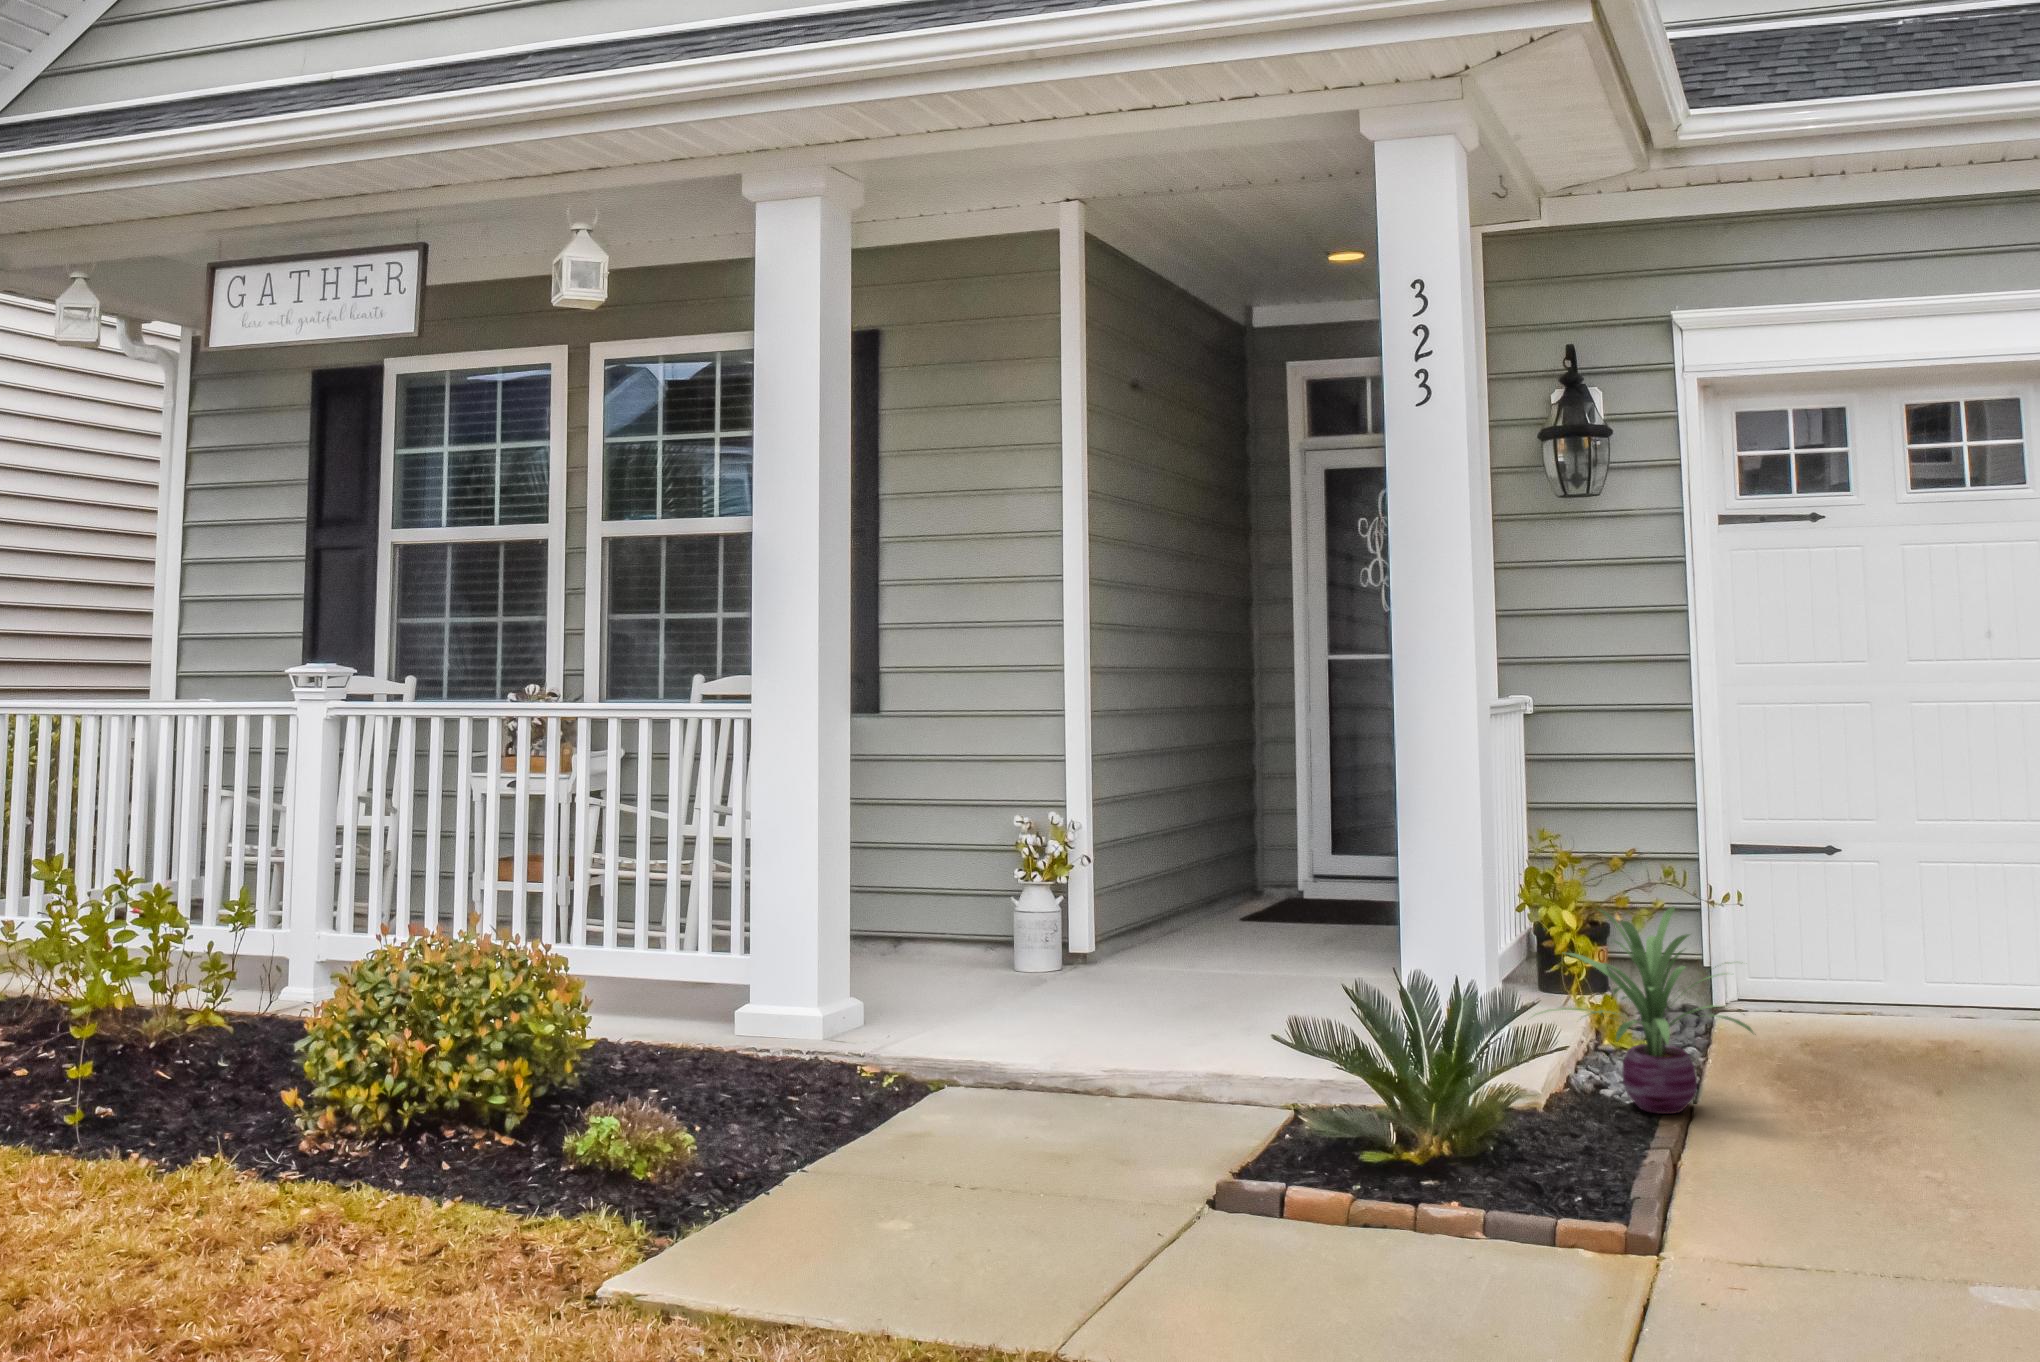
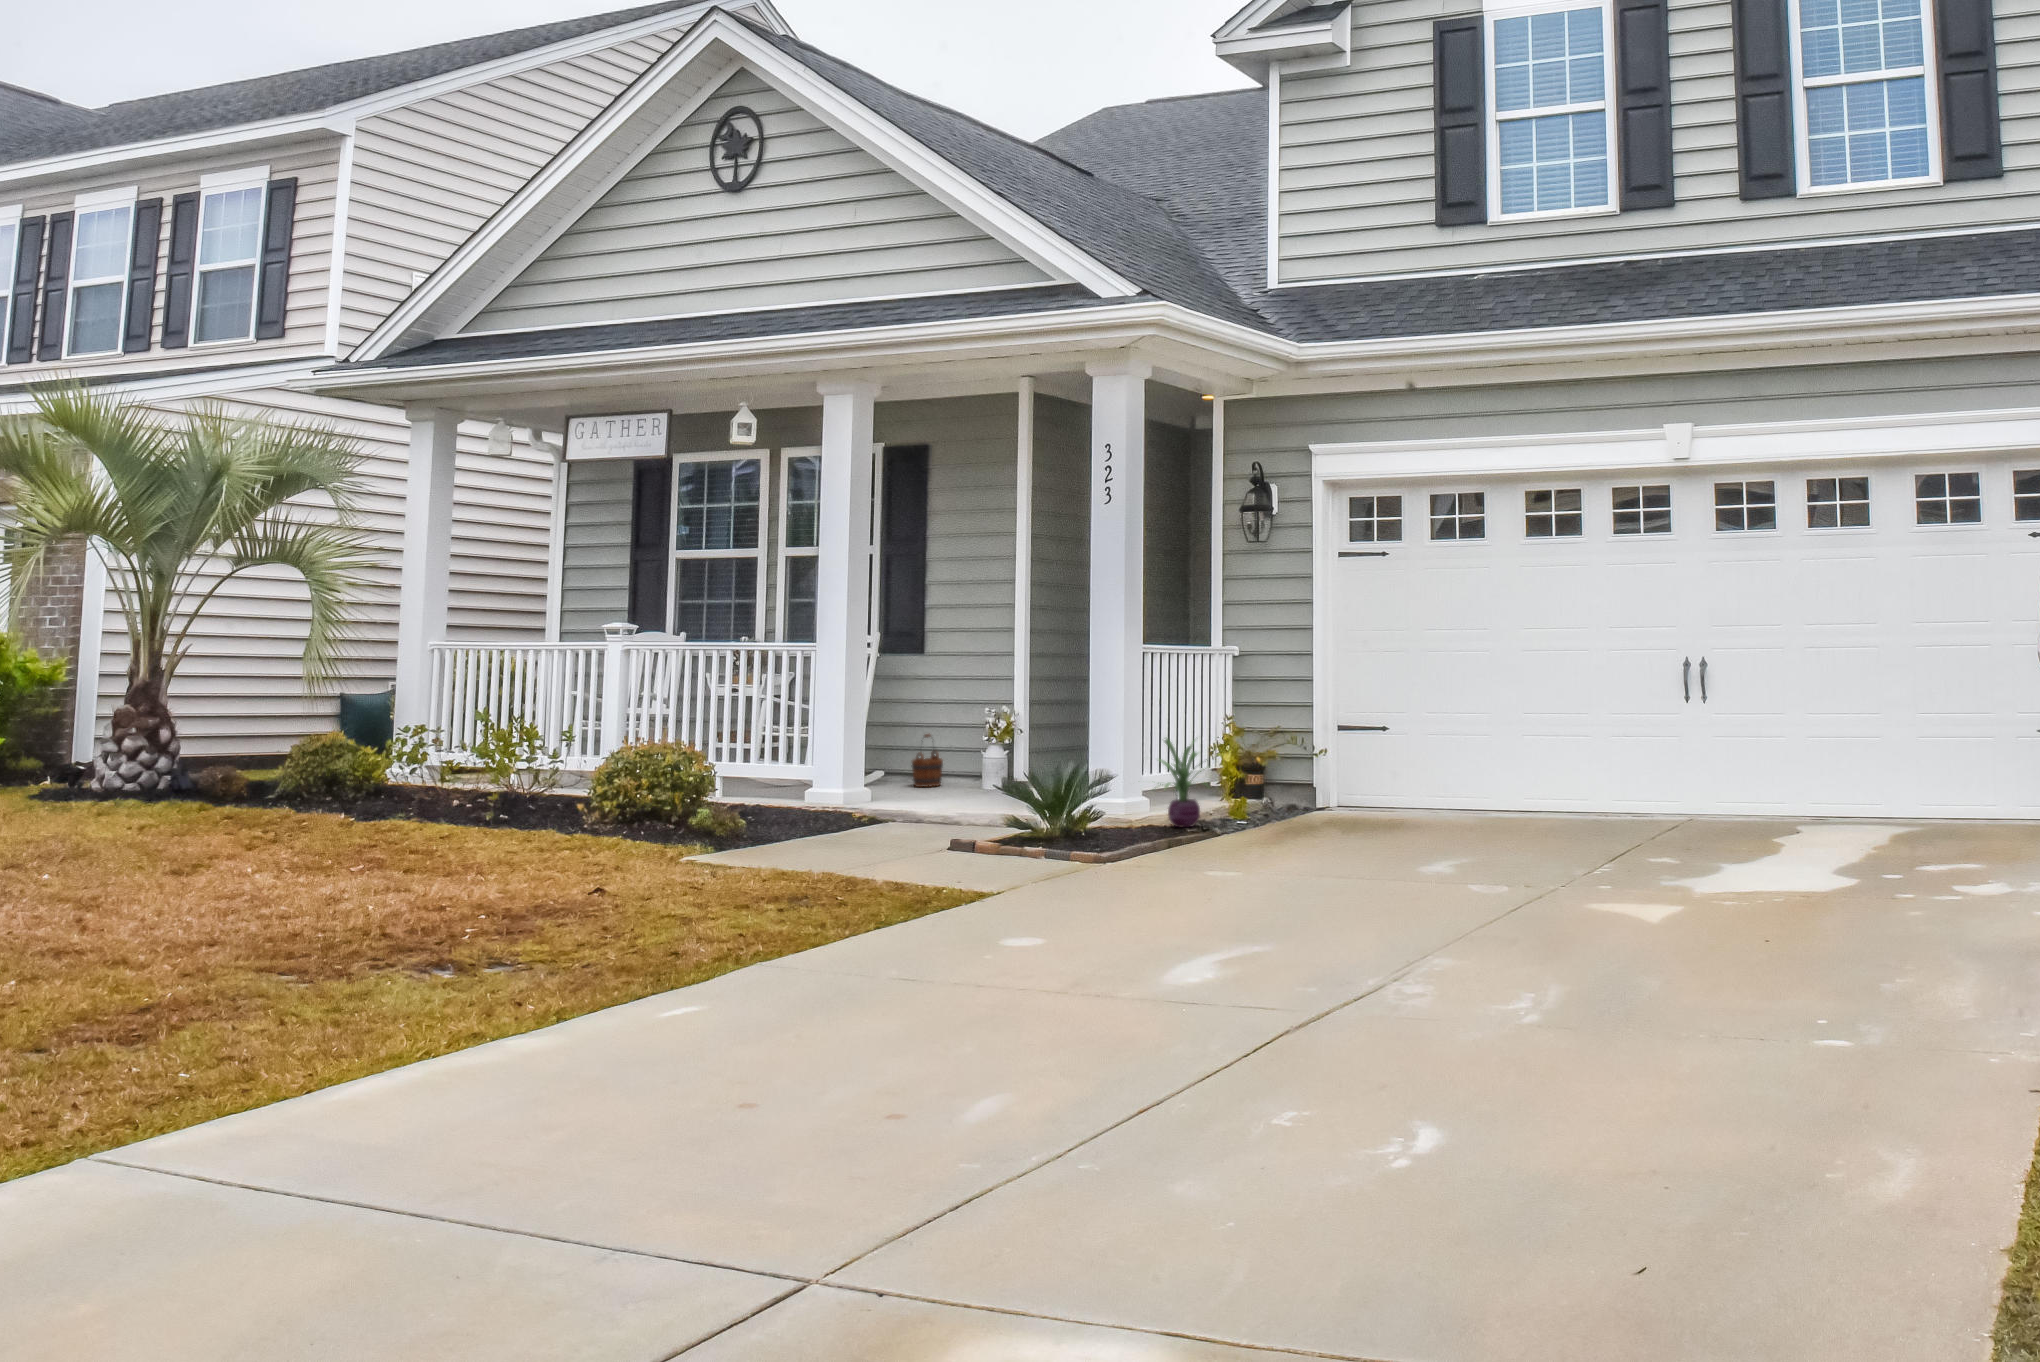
wooden bucket: none [880,860,939,964] -> present [912,734,943,787]

